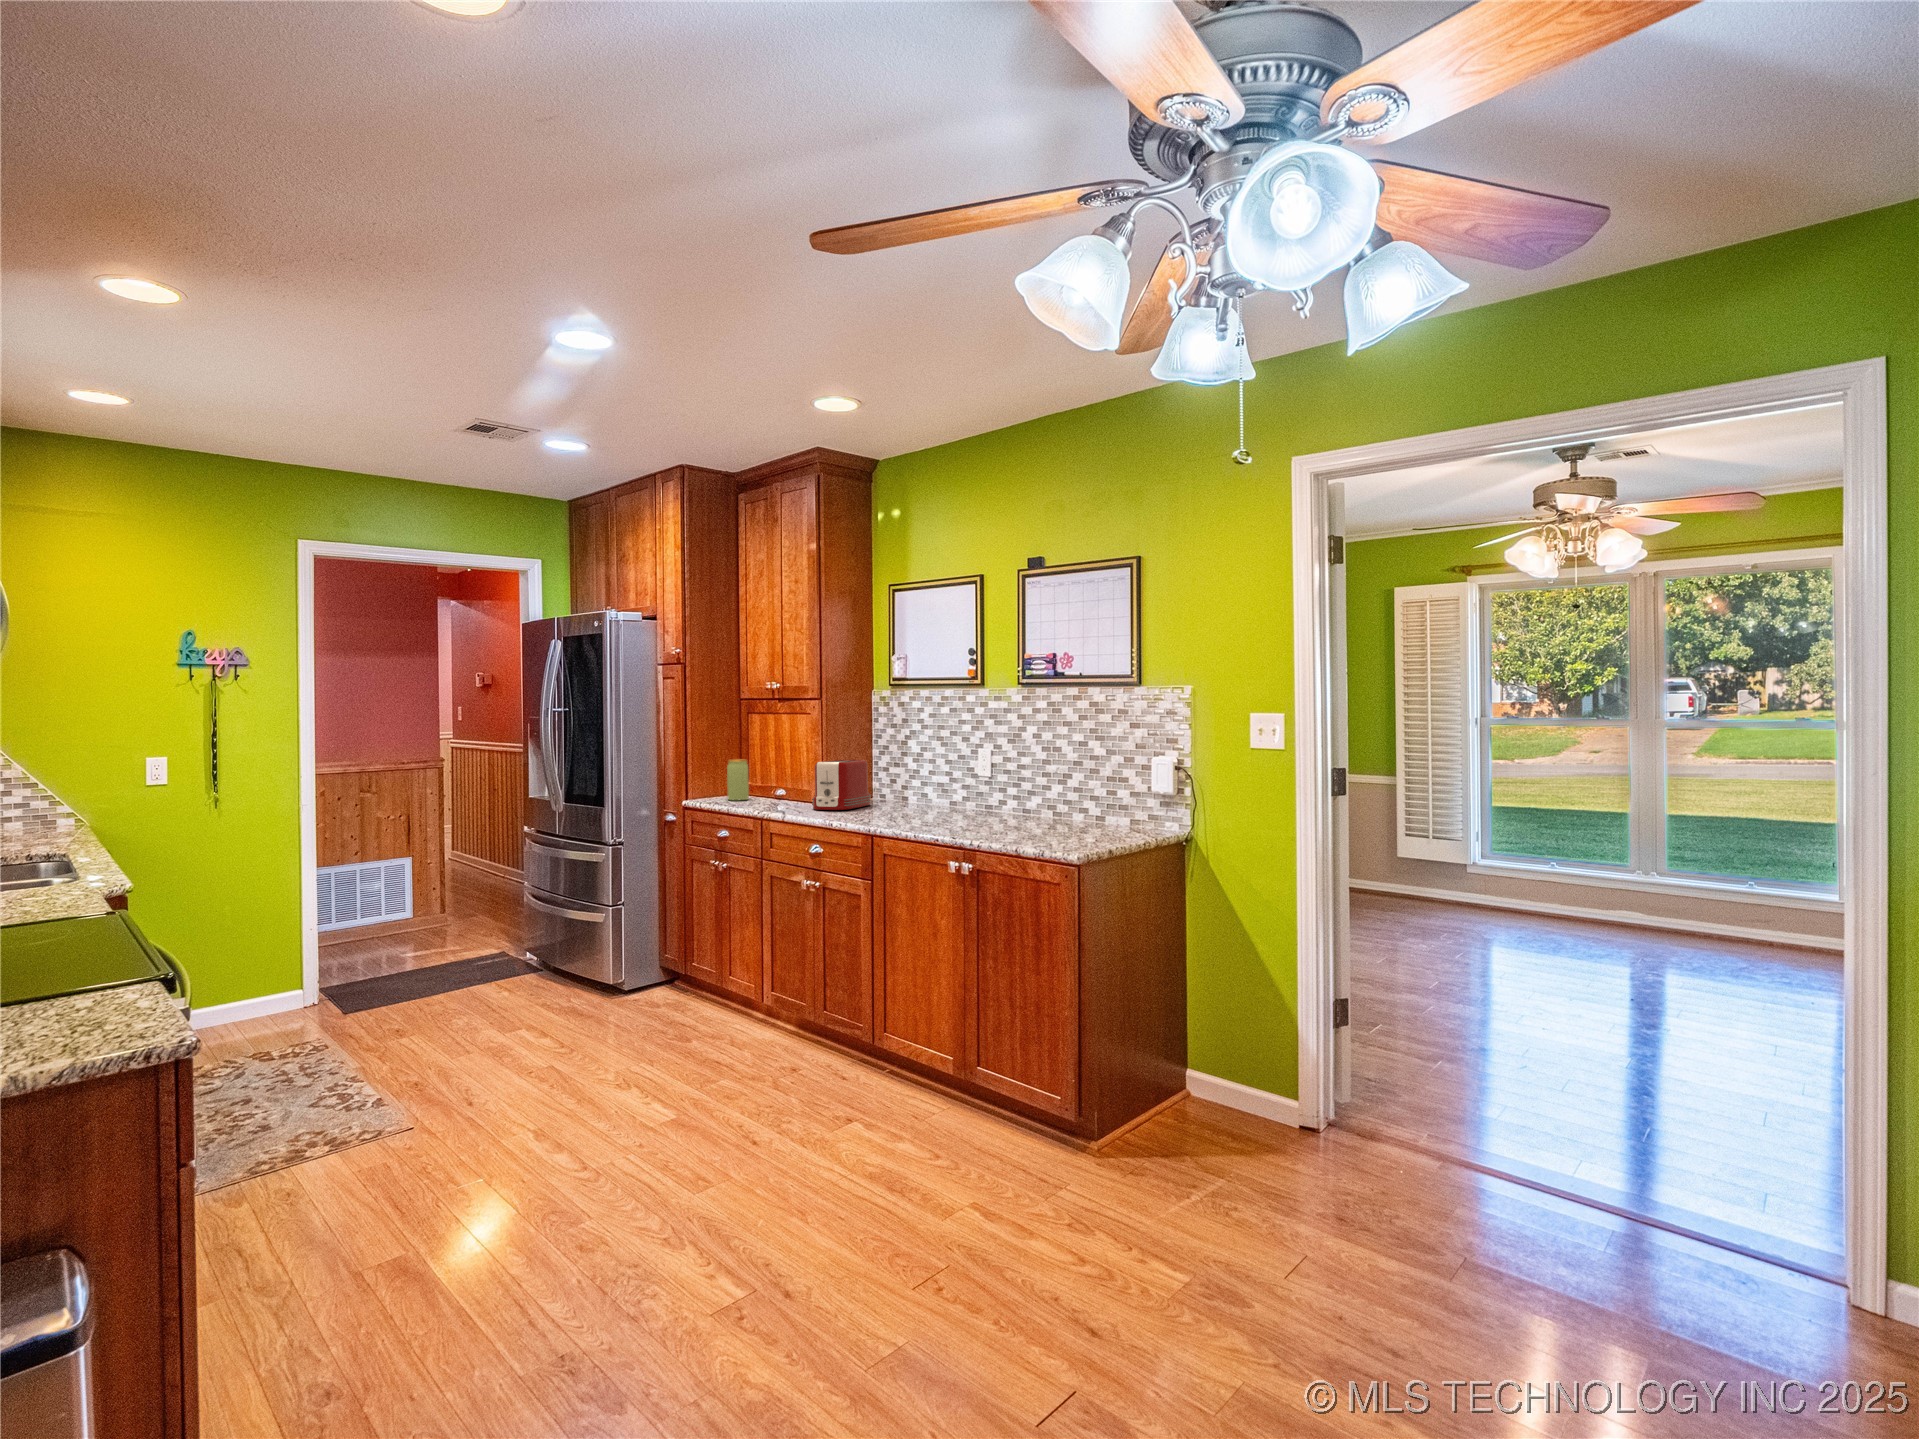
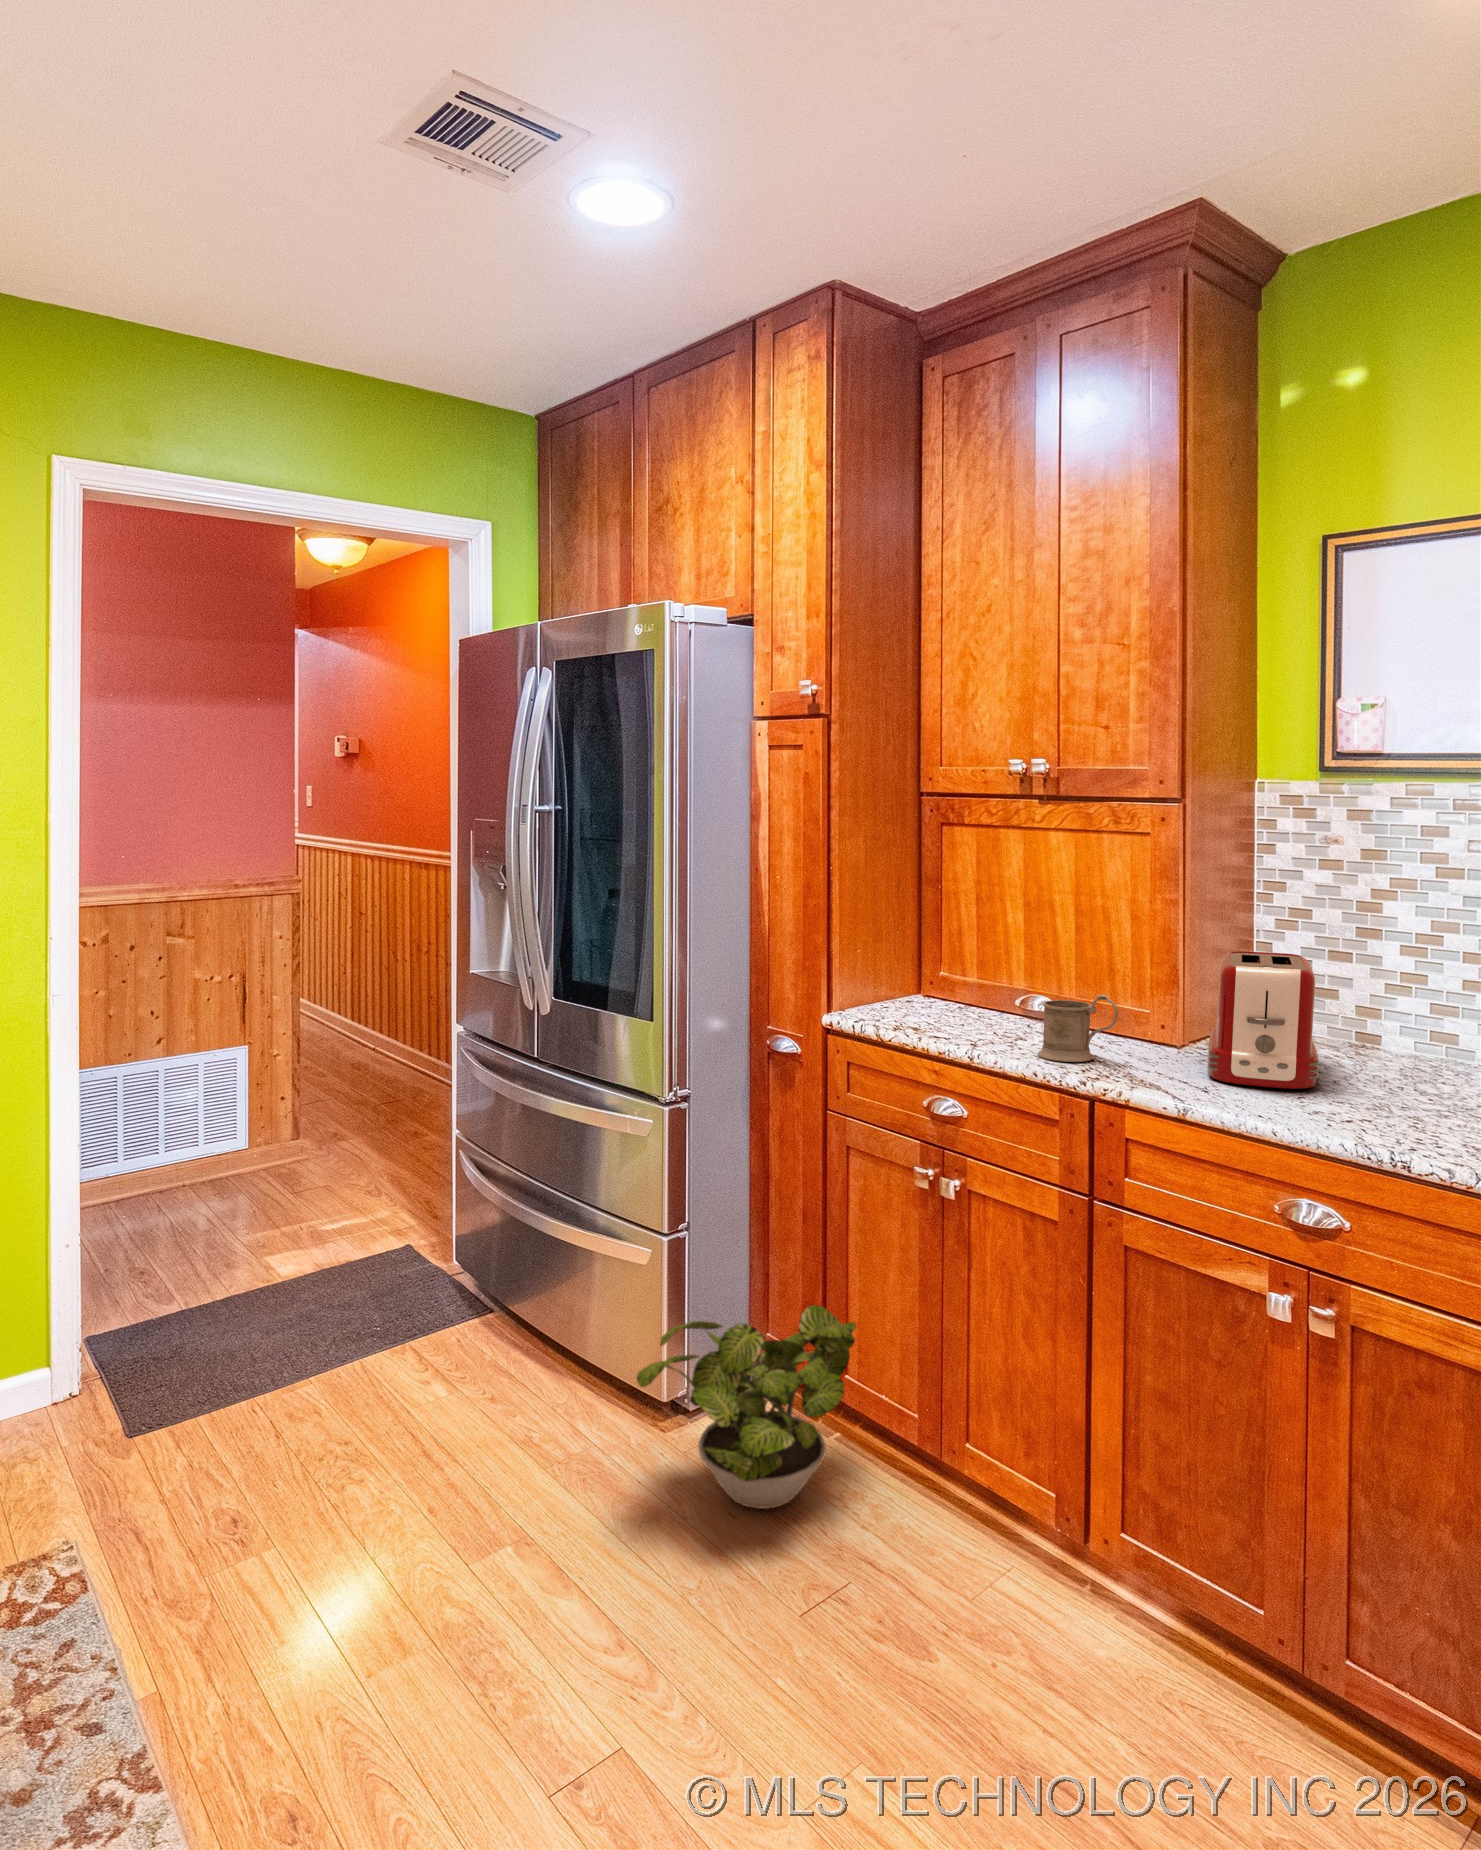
jar: present [727,759,749,800] -> none [933,934,981,1028]
mug: none [754,778,782,807] -> present [1038,995,1118,1062]
potted plant: none [582,932,694,1021] -> present [636,1305,856,1508]

